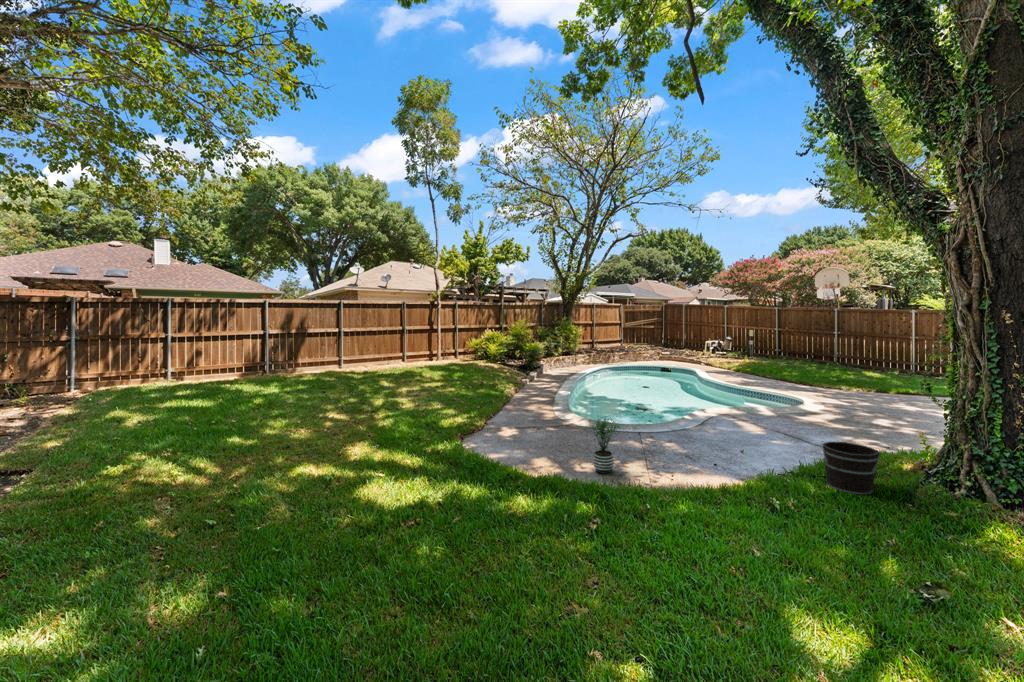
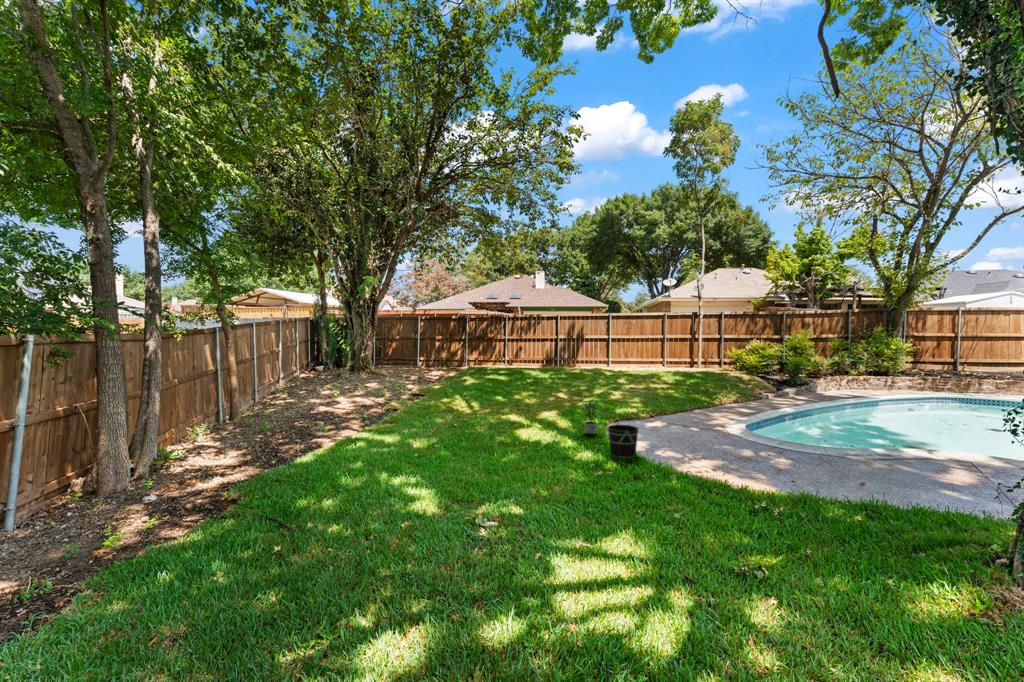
bucket: present [822,442,881,494] -> present [608,424,638,458]

